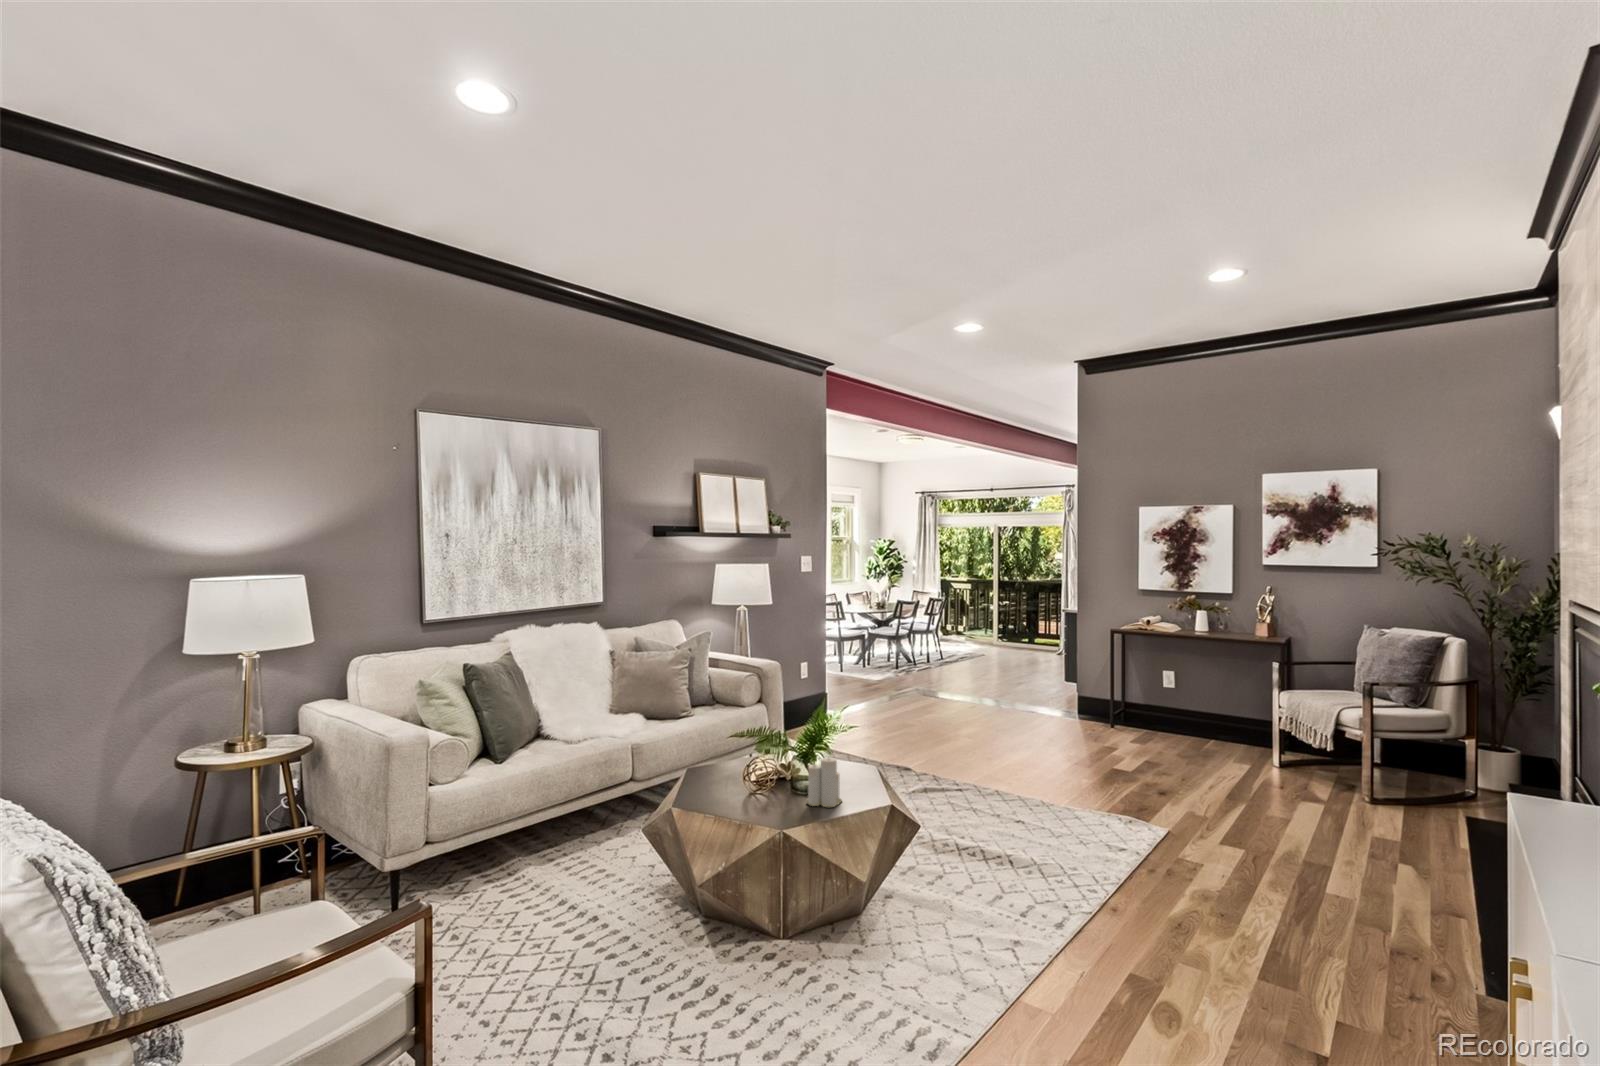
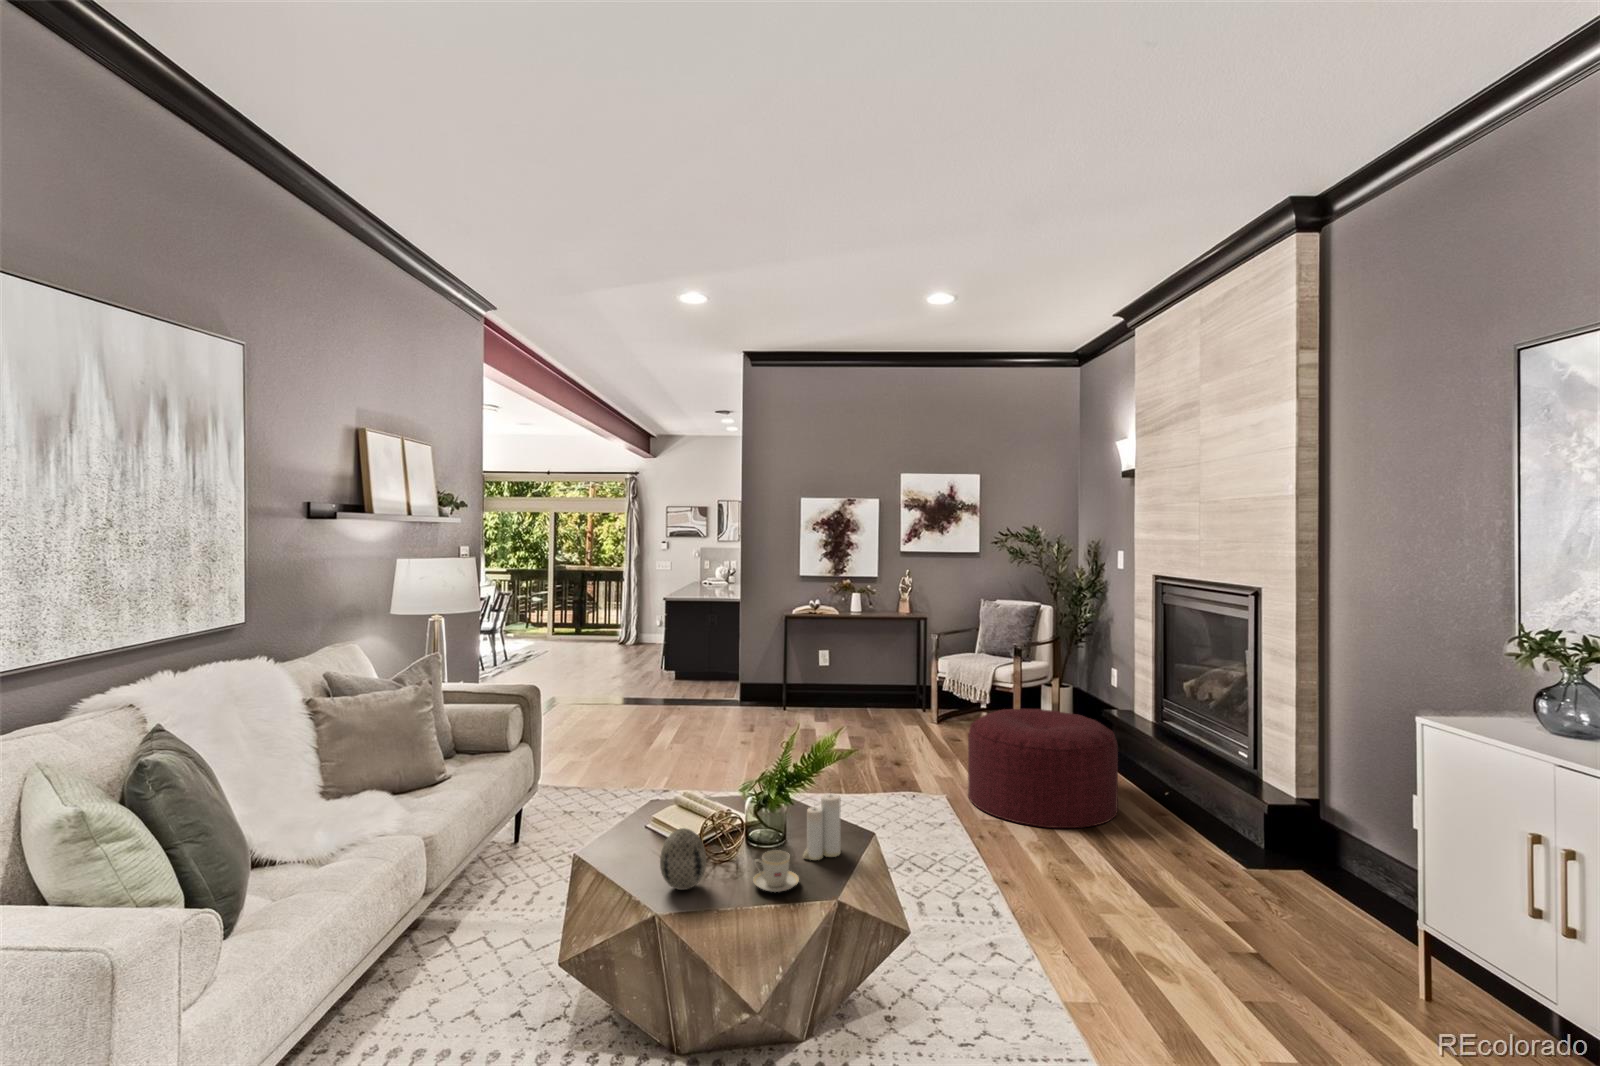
ottoman: none [1181,753,1381,903] -> present [968,709,1118,828]
decorative egg: none [697,756,729,798] -> present [660,828,706,890]
teacup: none [746,786,781,814] -> present [753,850,799,892]

